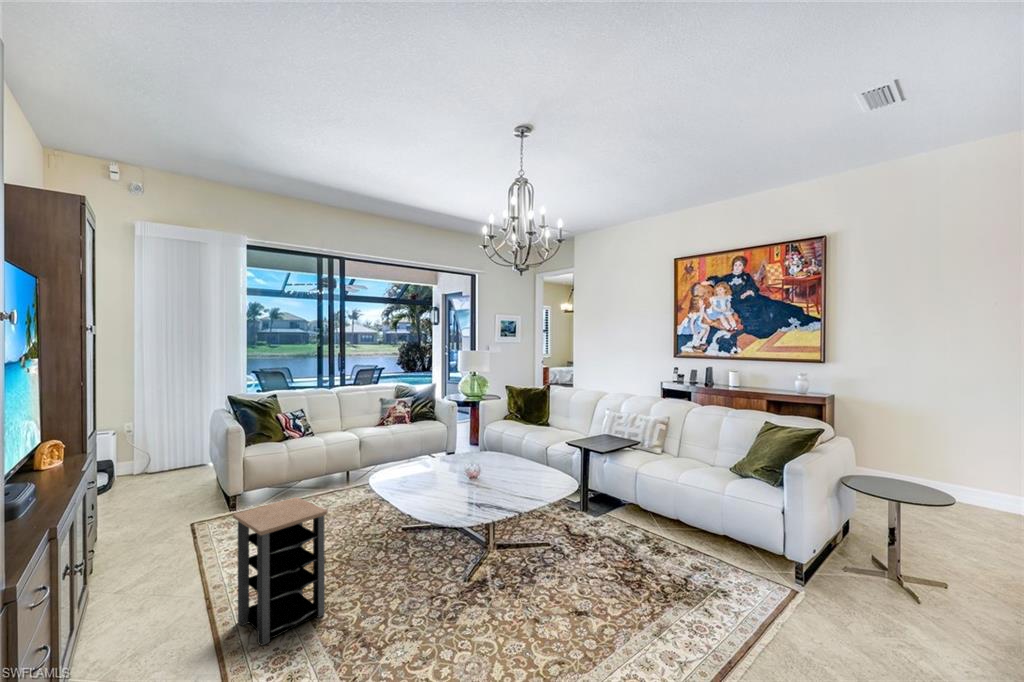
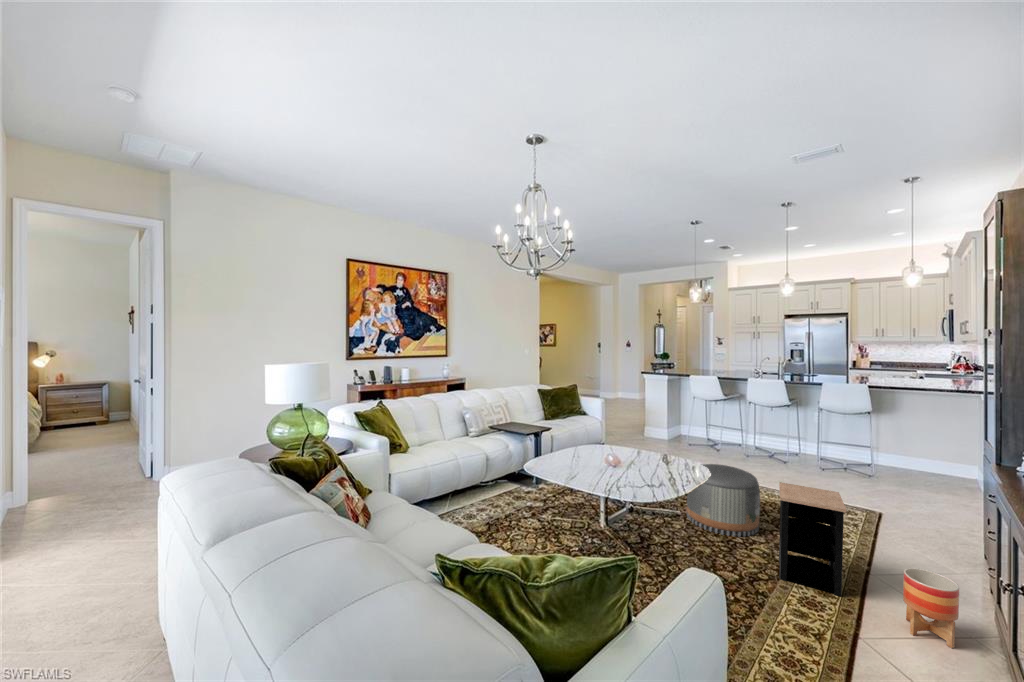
pouf: none [390,517,495,647] -> present [687,464,760,537]
planter: none [114,575,171,665] -> present [903,568,959,648]

